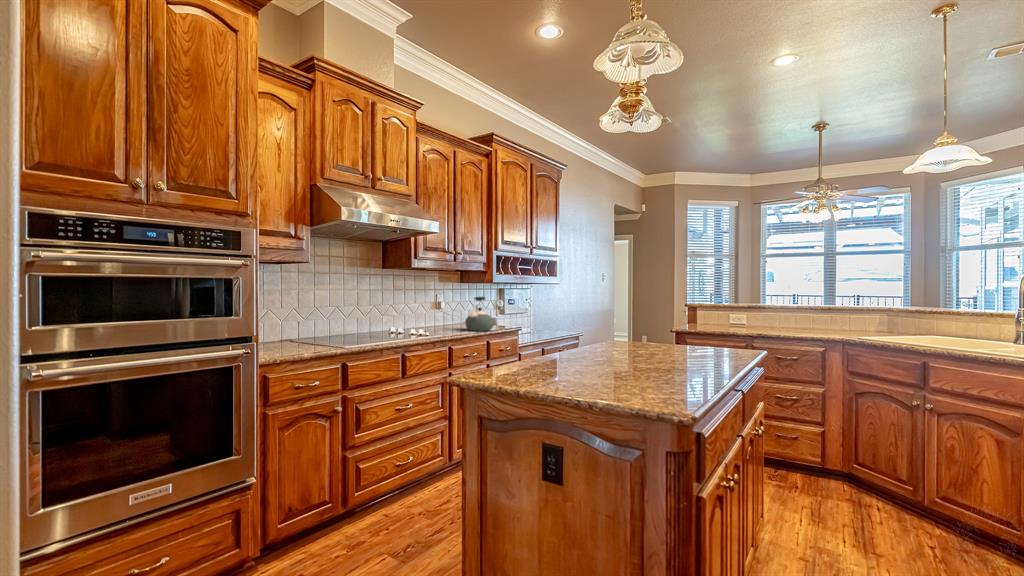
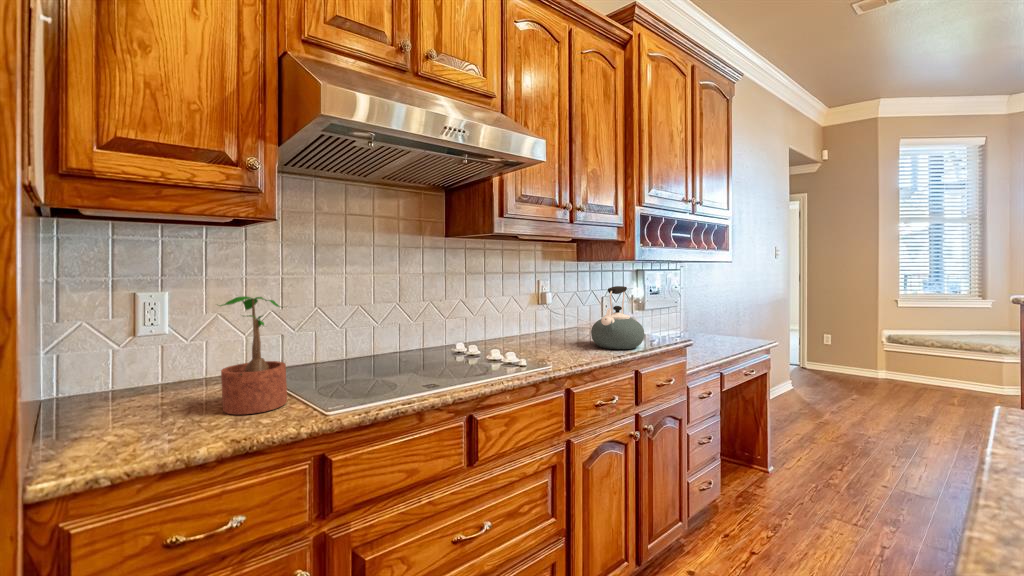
potted plant: none [292,297,321,348] -> present [219,296,287,414]

